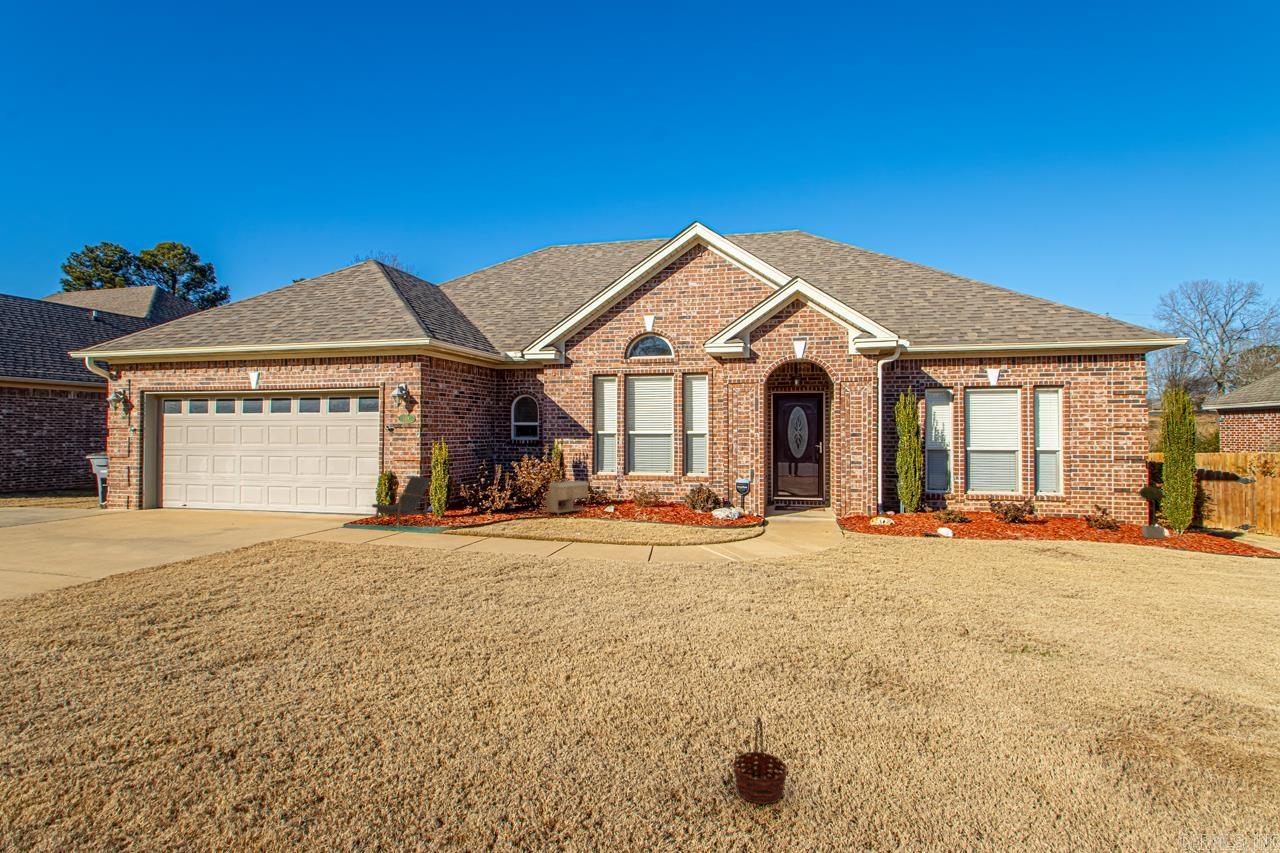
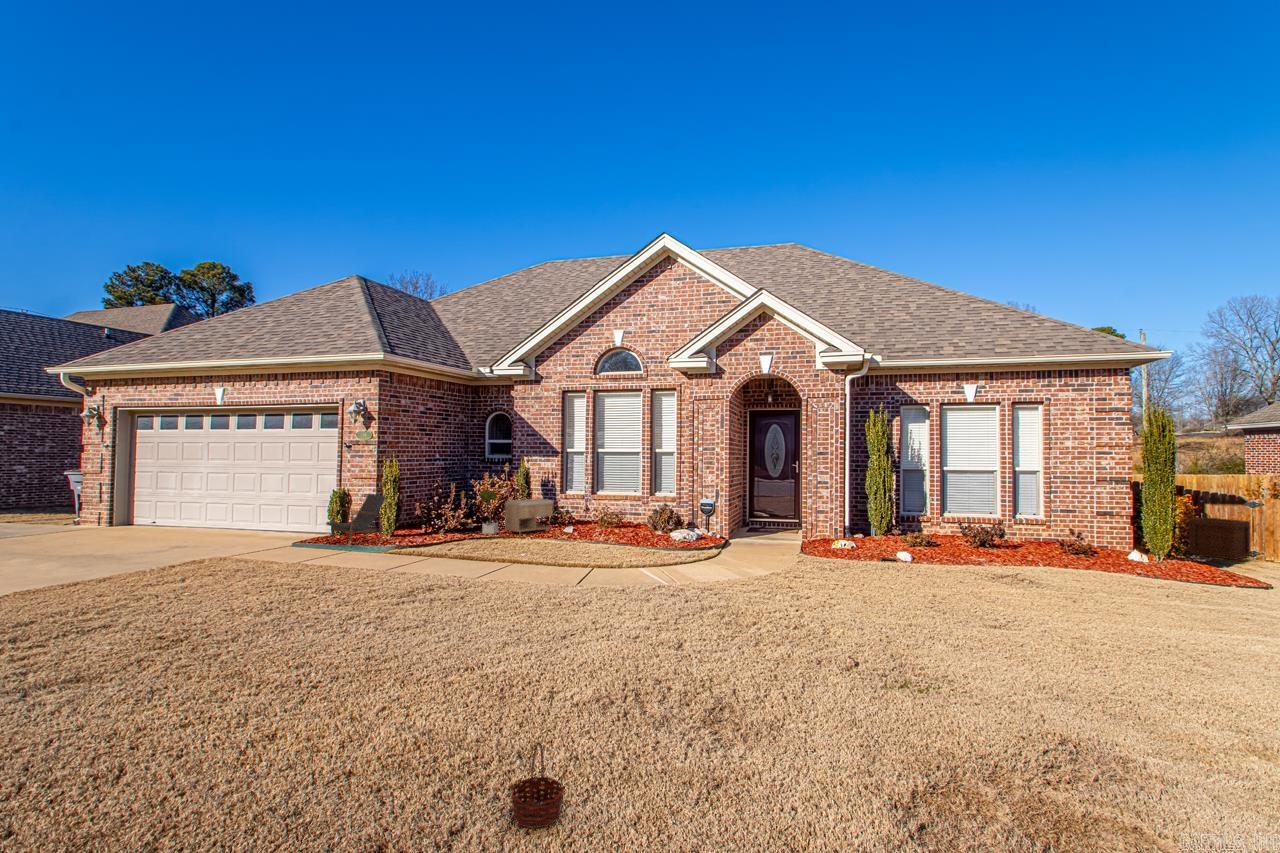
potted tree: present [1139,486,1166,539] -> present [479,490,498,534]
wooden crate: none [1196,493,1253,533] -> present [1189,517,1250,560]

